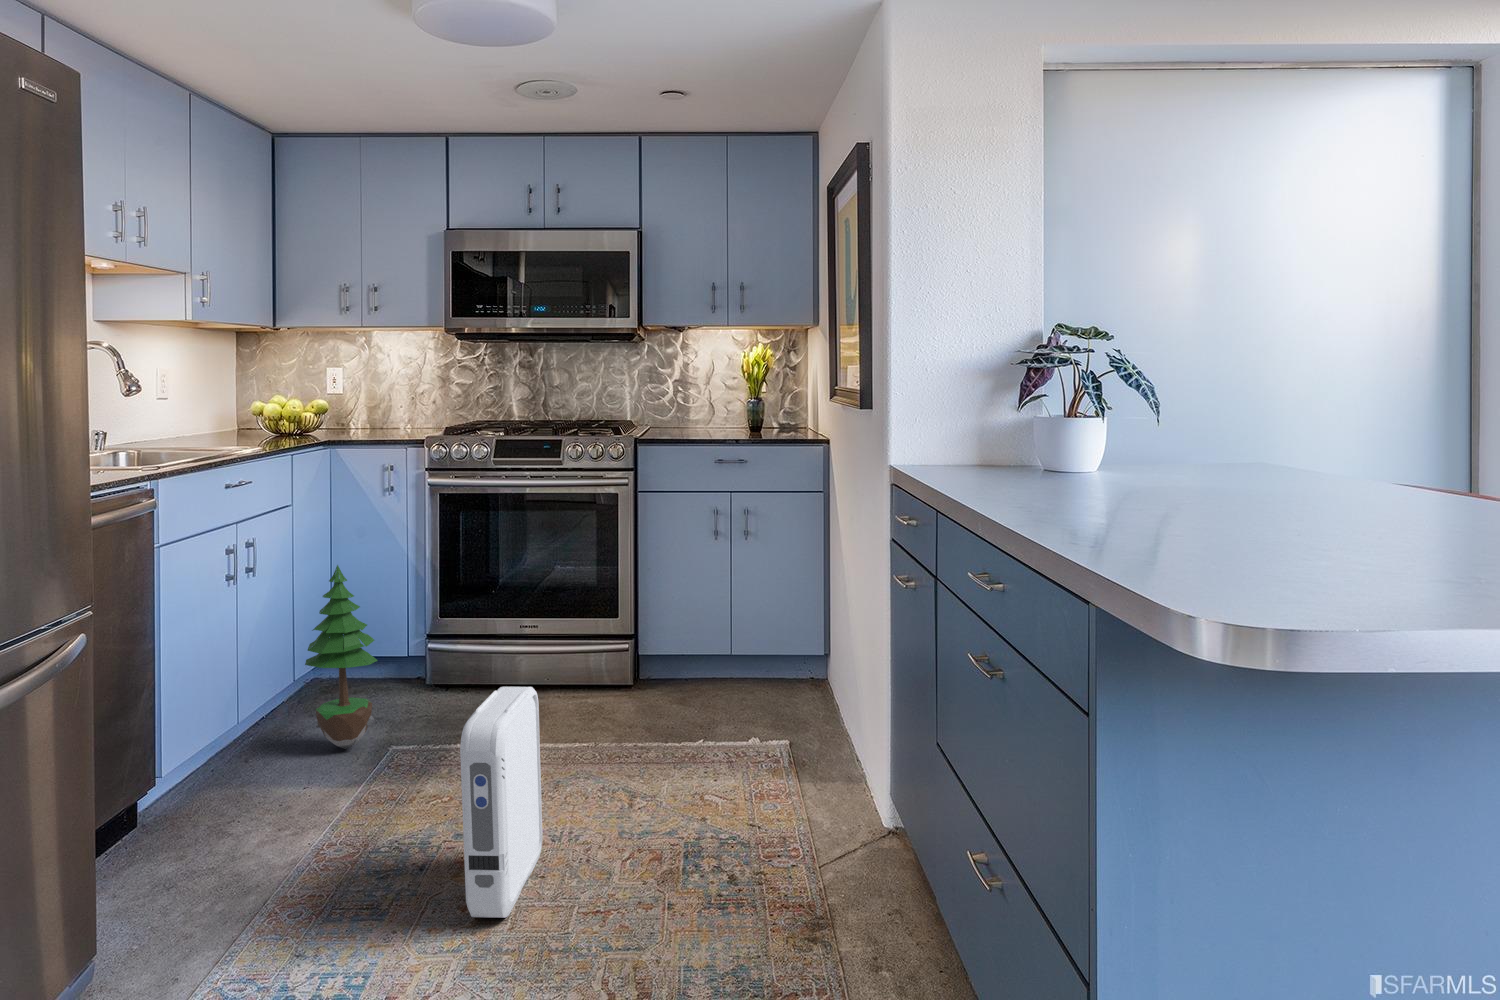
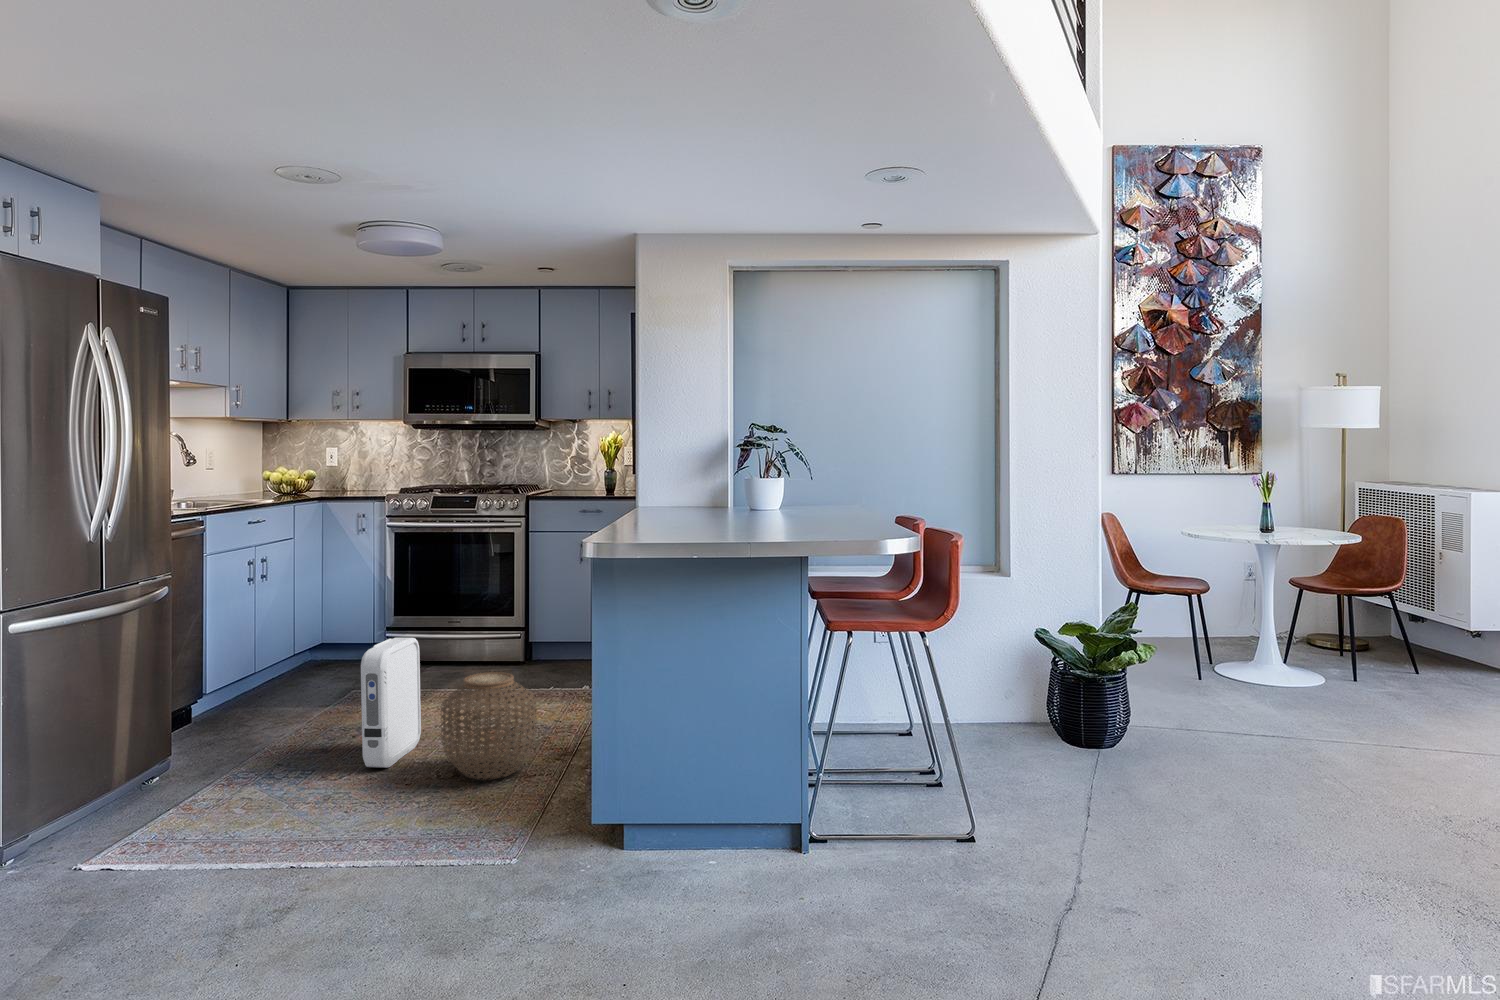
potted tree: present [305,565,378,749] -> none [292,574,341,696]
woven basket: none [605,754,765,948] -> present [441,672,536,780]

